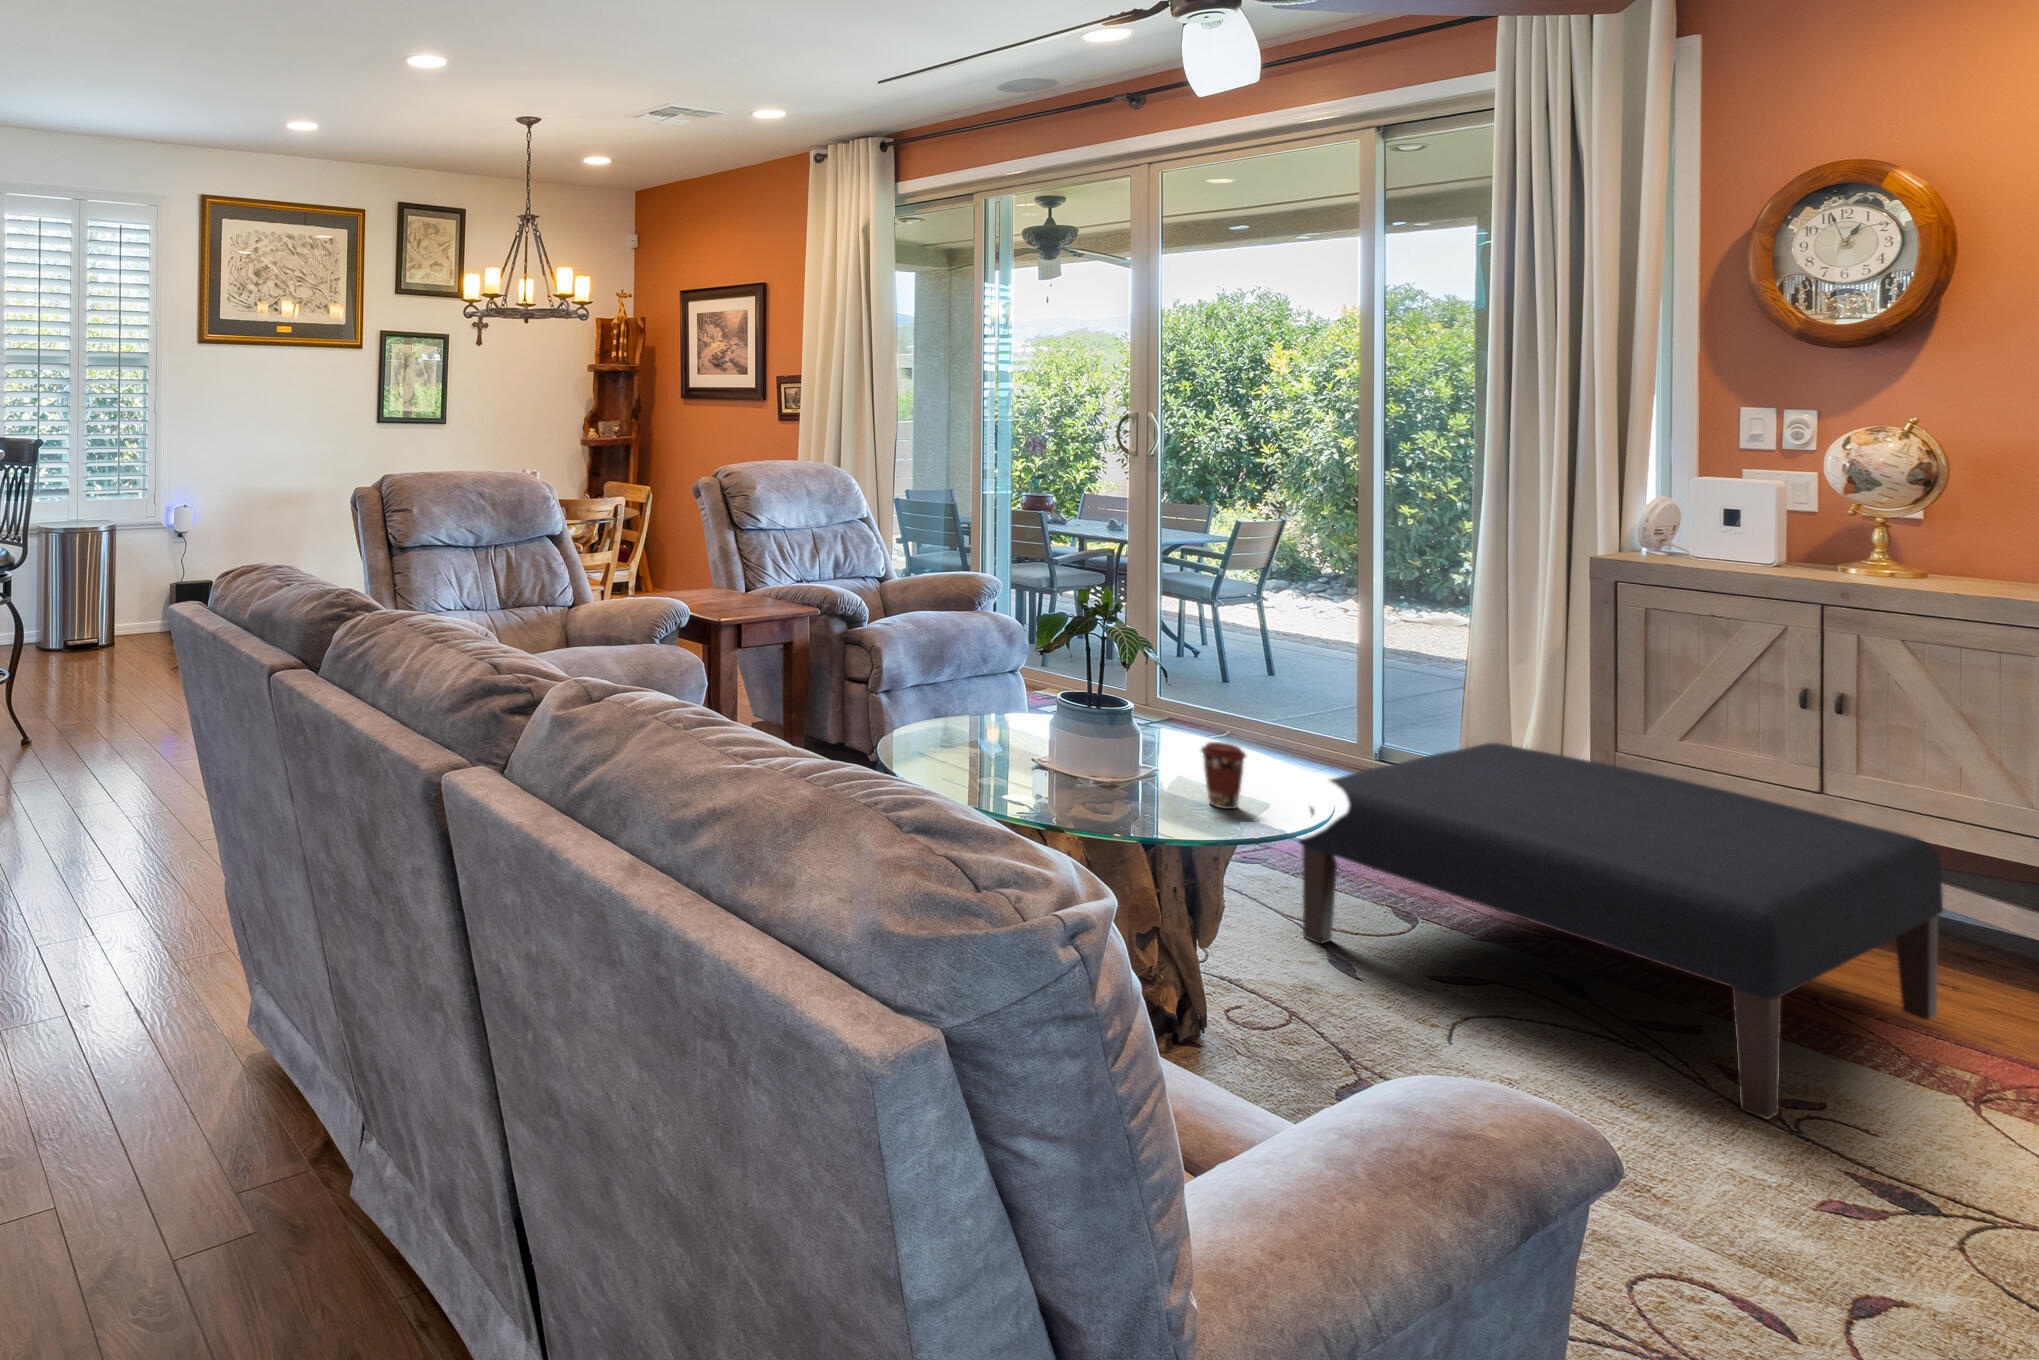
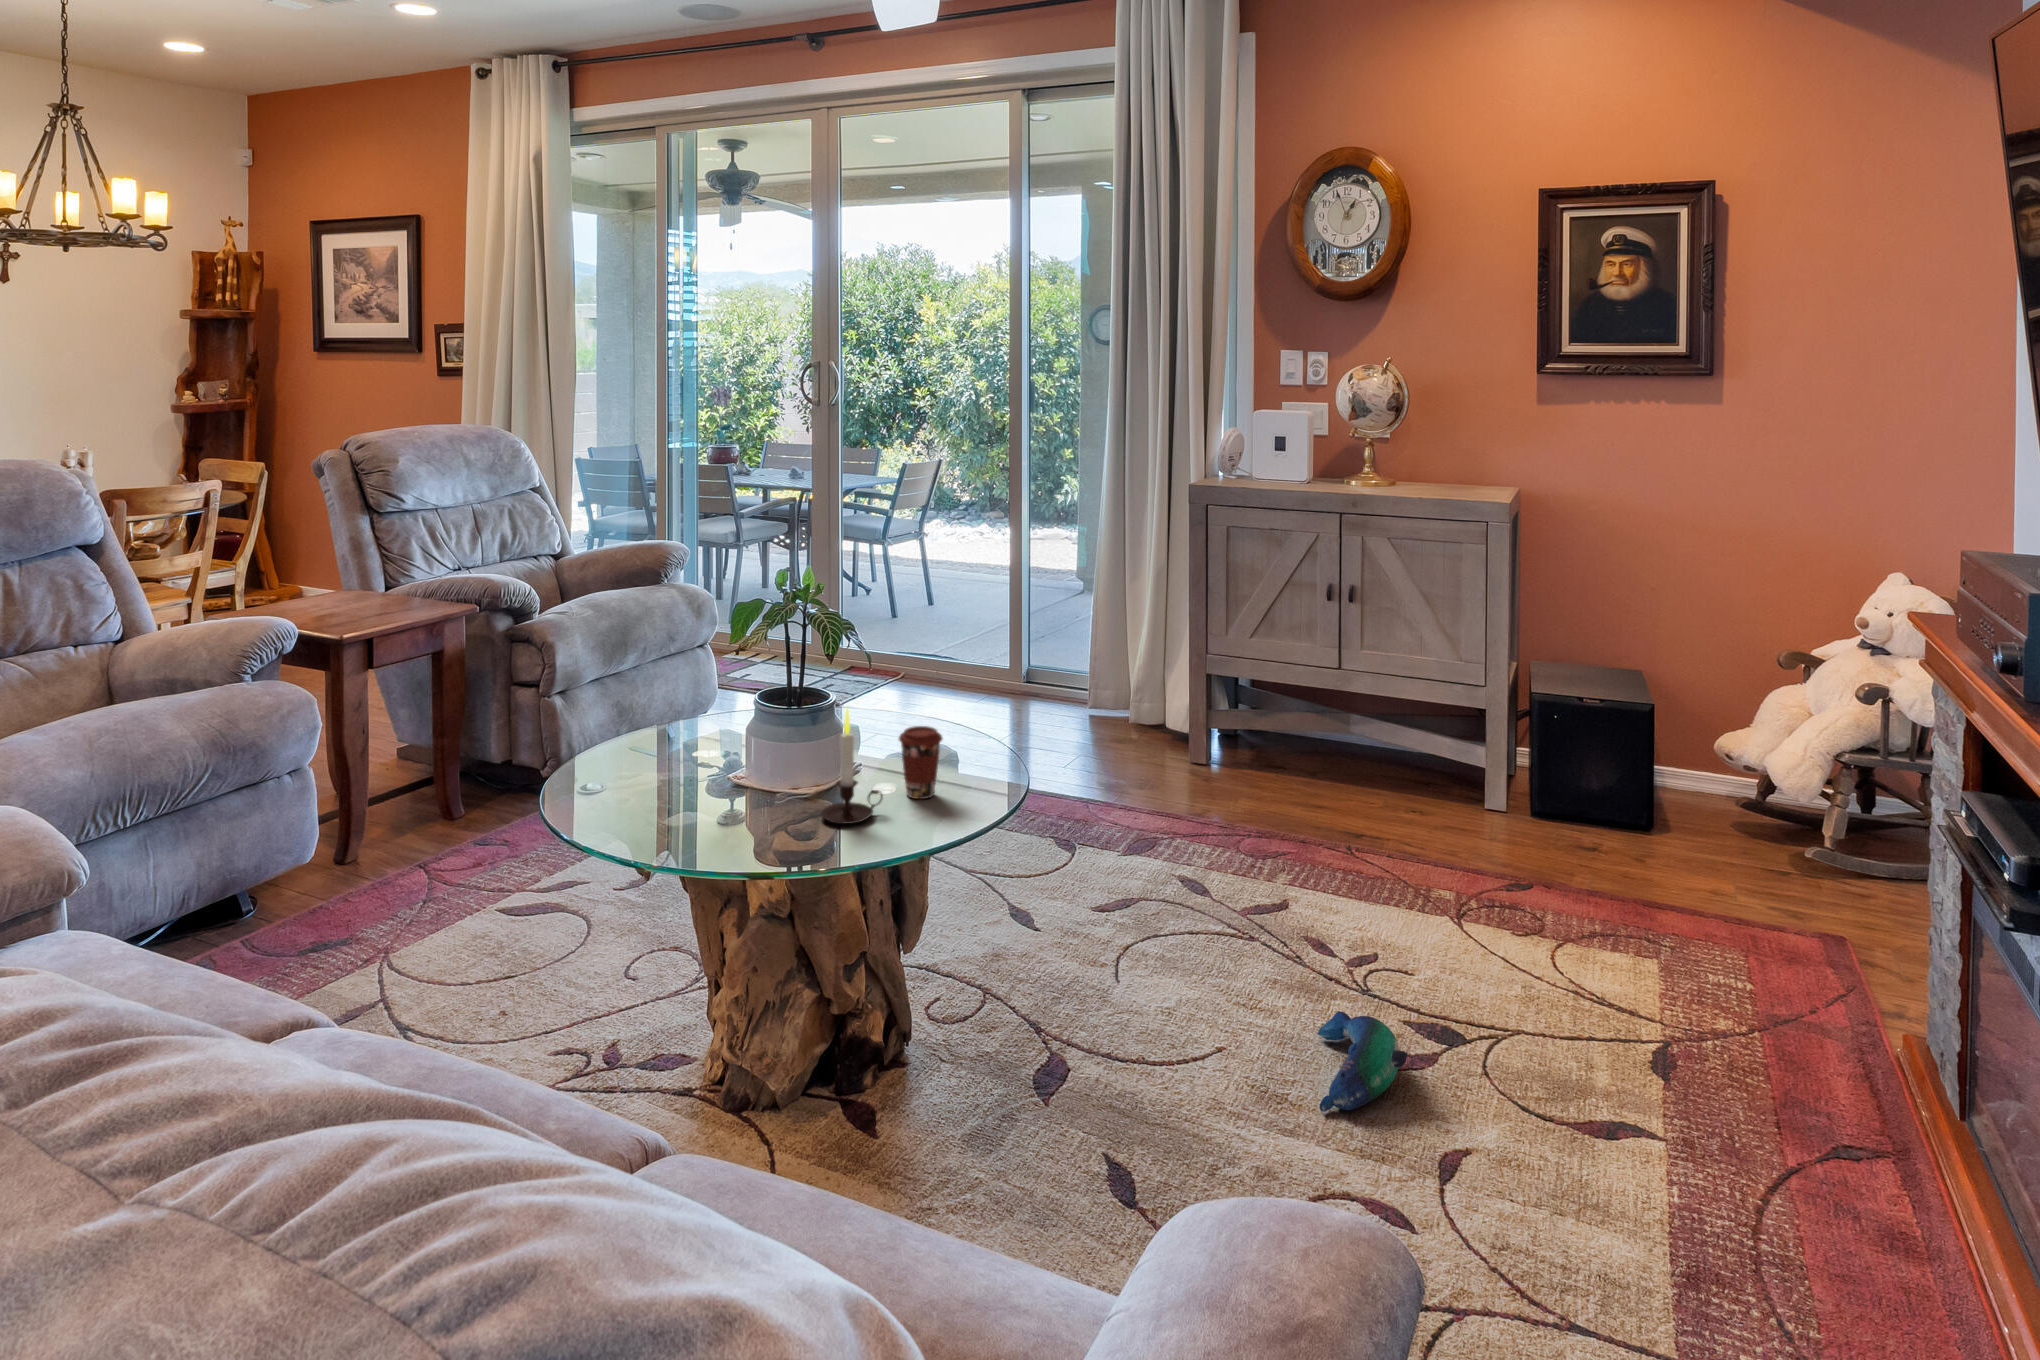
candle: none [1122,709,1183,813] -> present [821,709,883,824]
ottoman: present [1299,743,1943,1119] -> none [977,661,1414,977]
plush toy: none [1711,1145,1851,1241] -> present [1318,1011,1408,1112]

